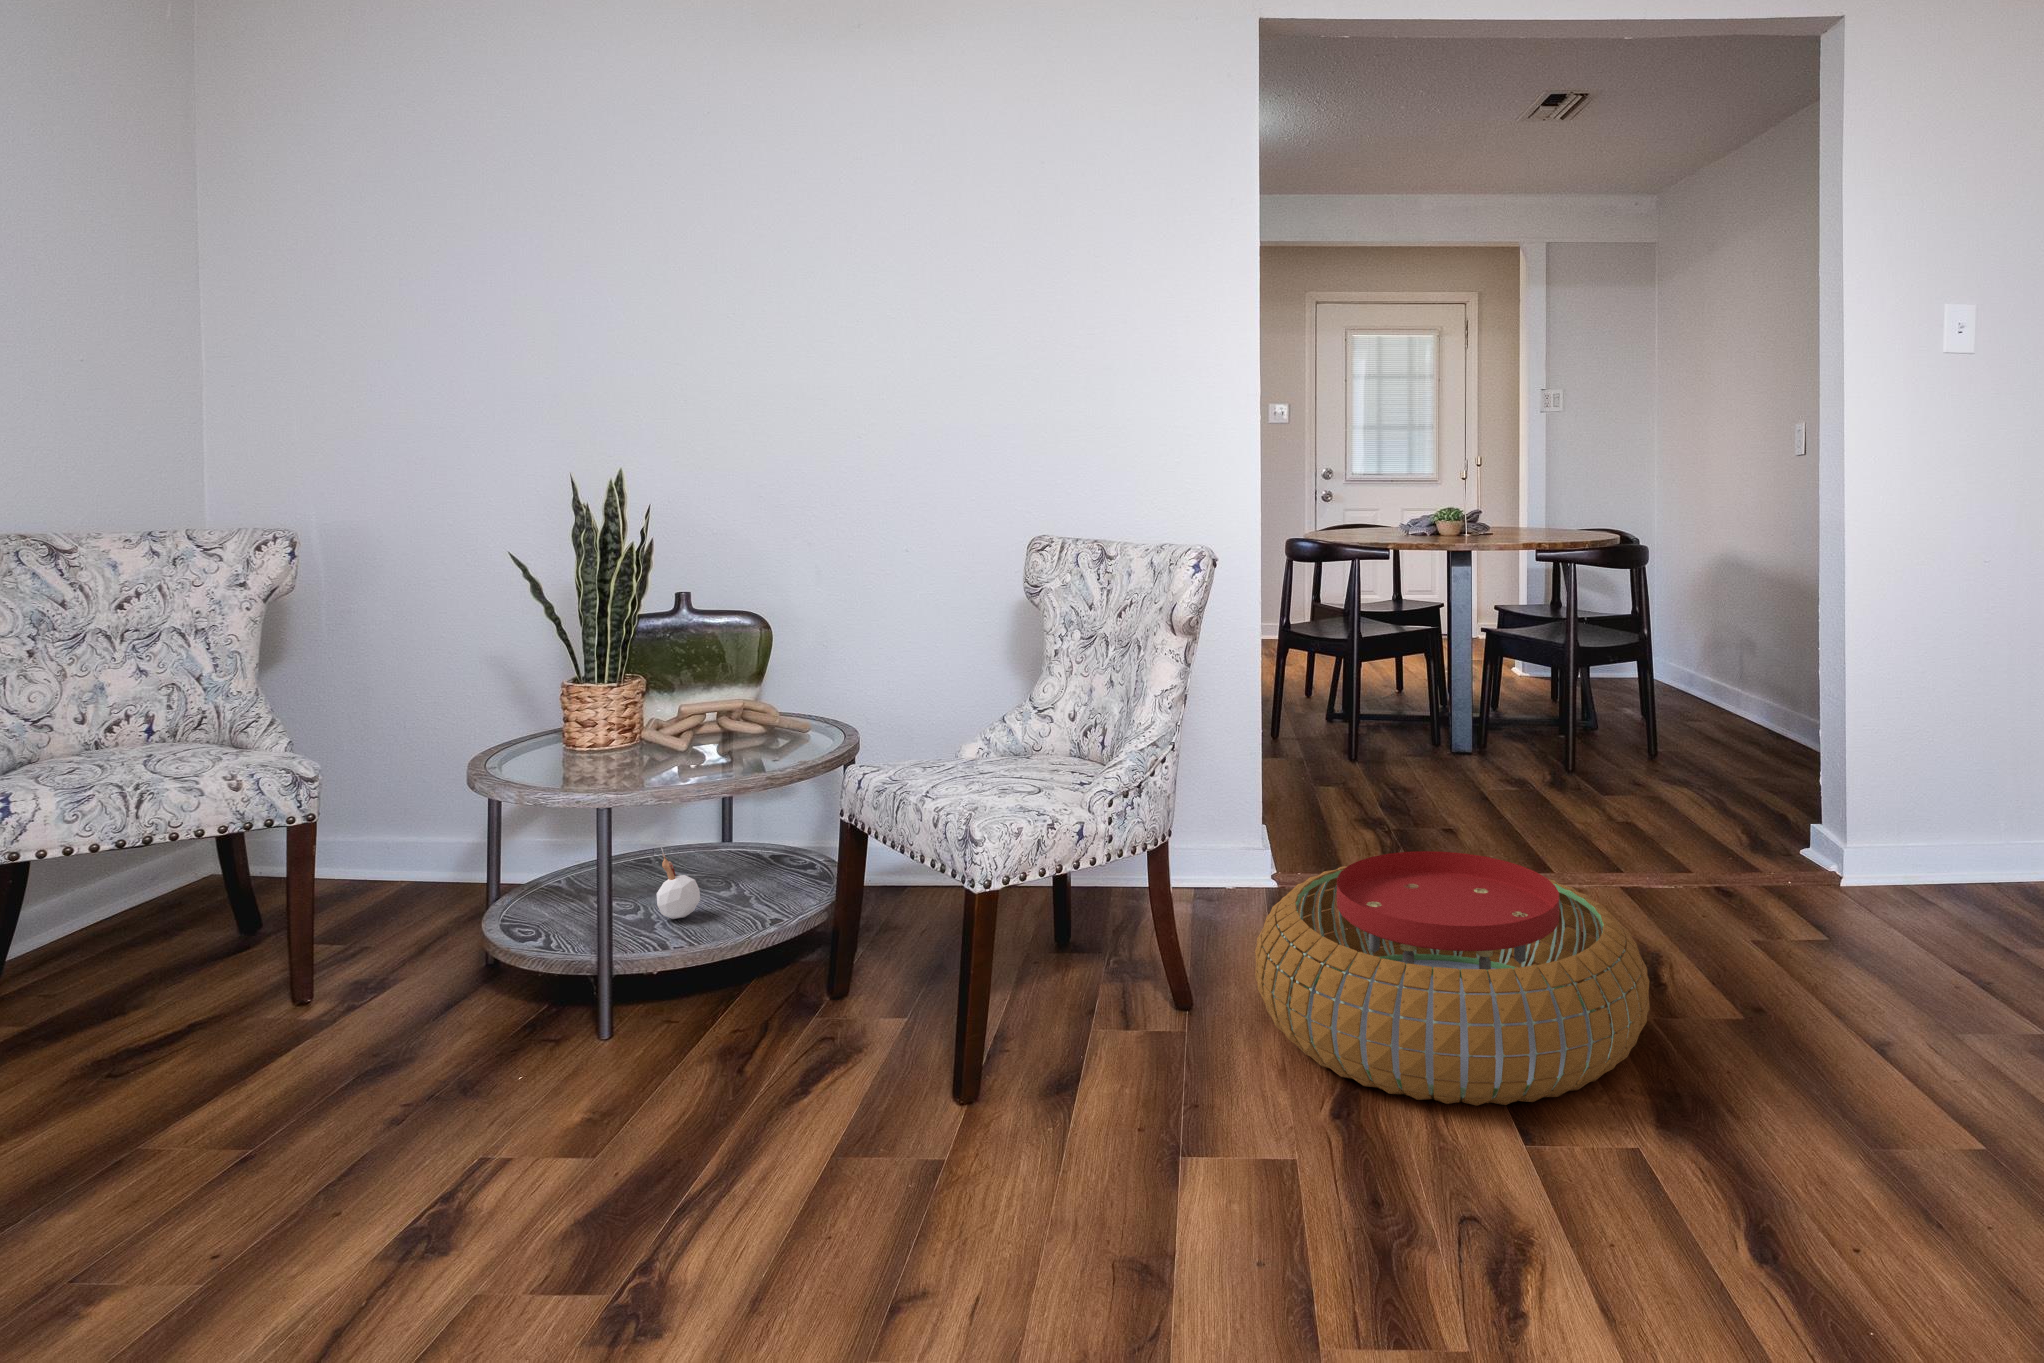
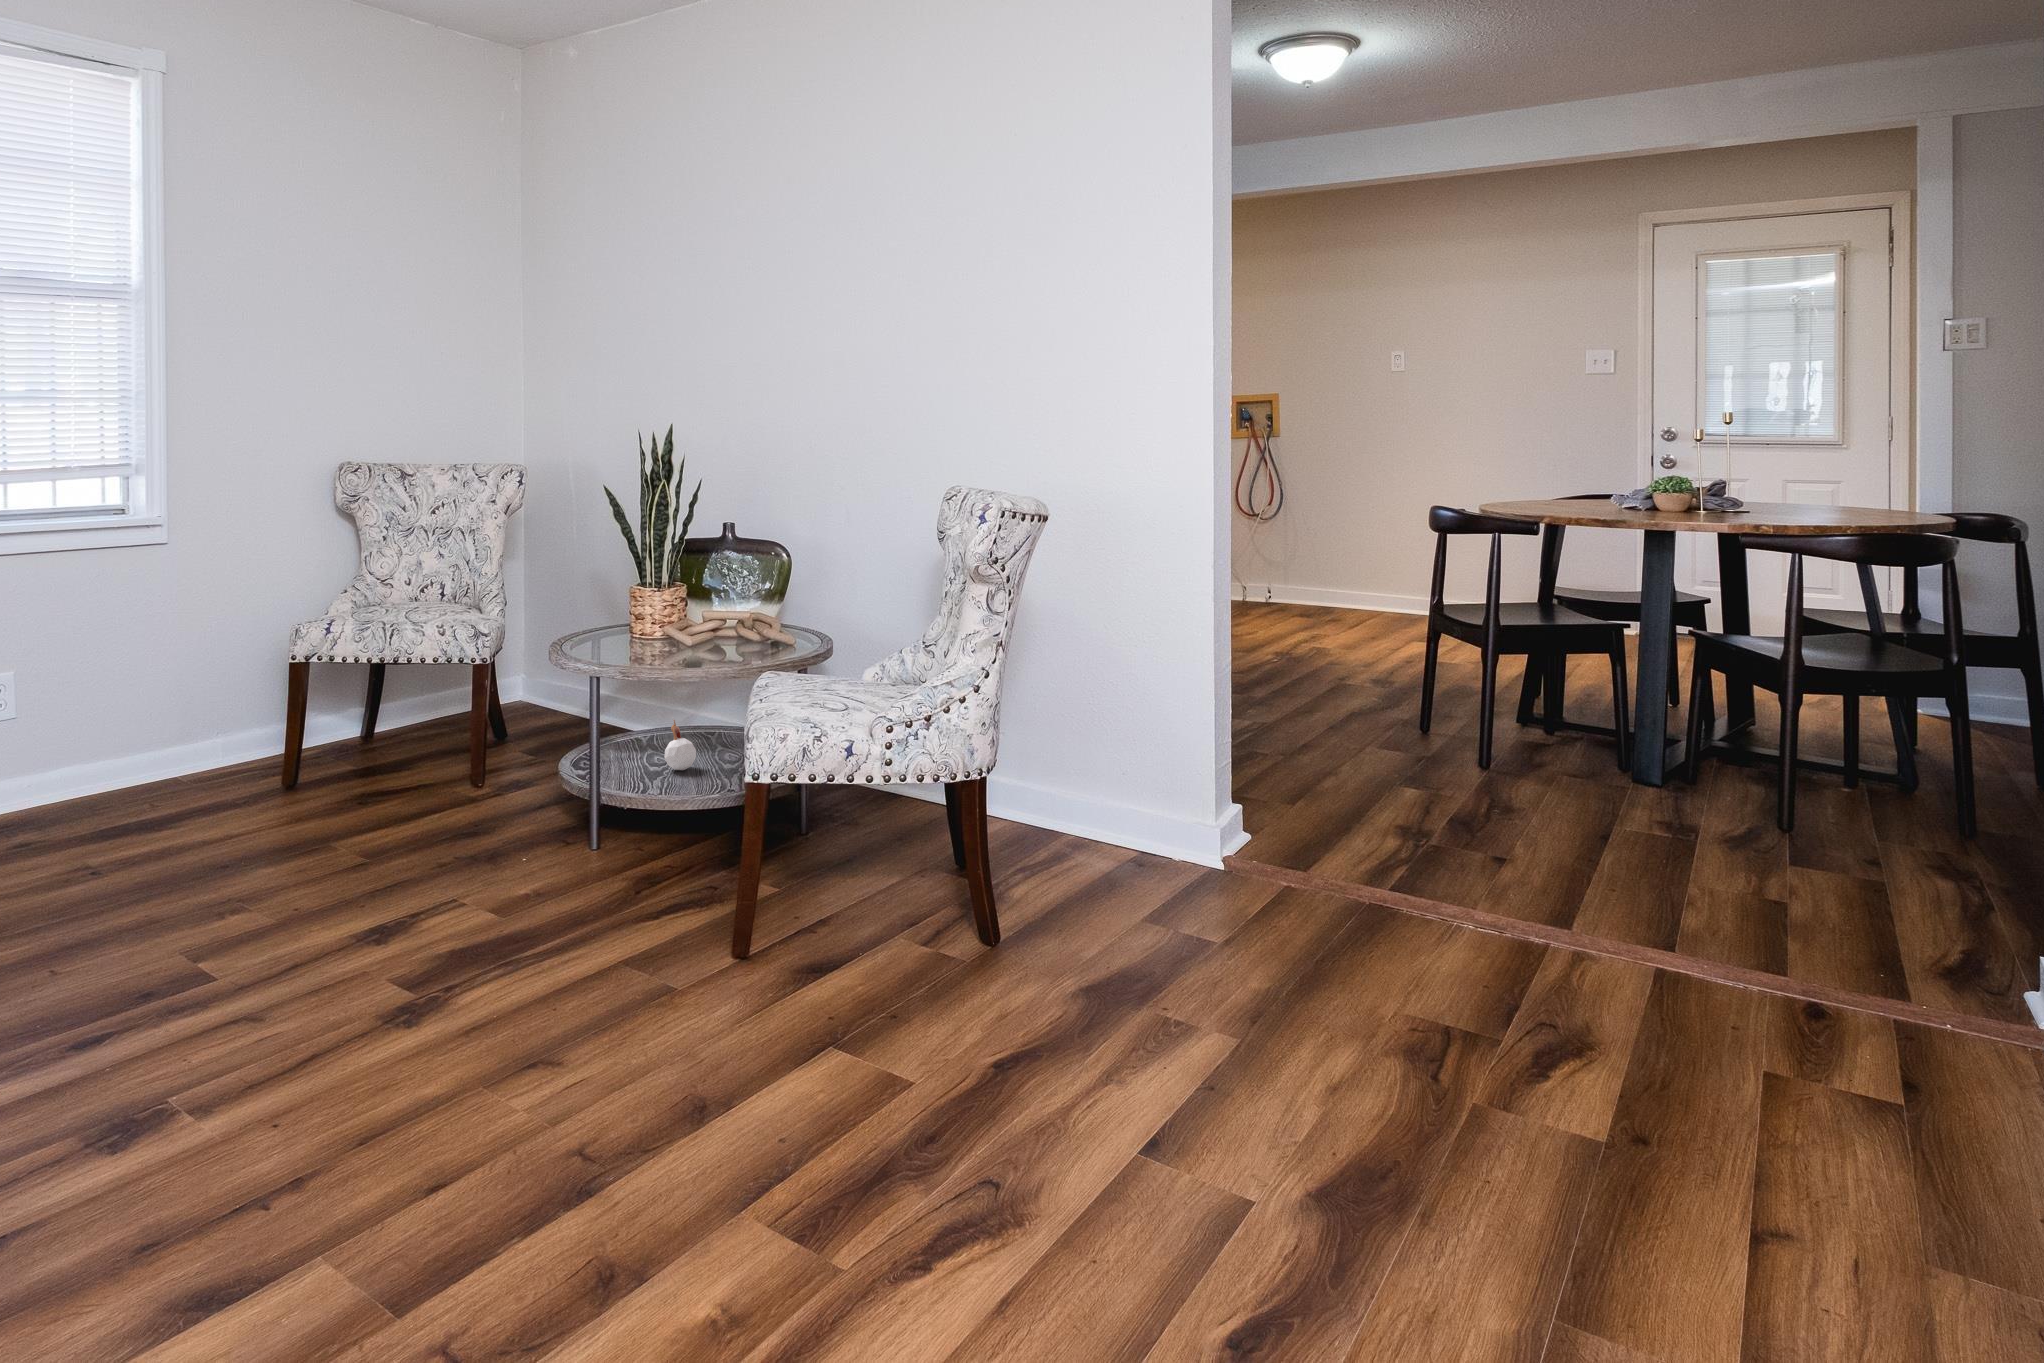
pouf: present [1255,851,1650,1106] -> none [986,835,1424,1129]

